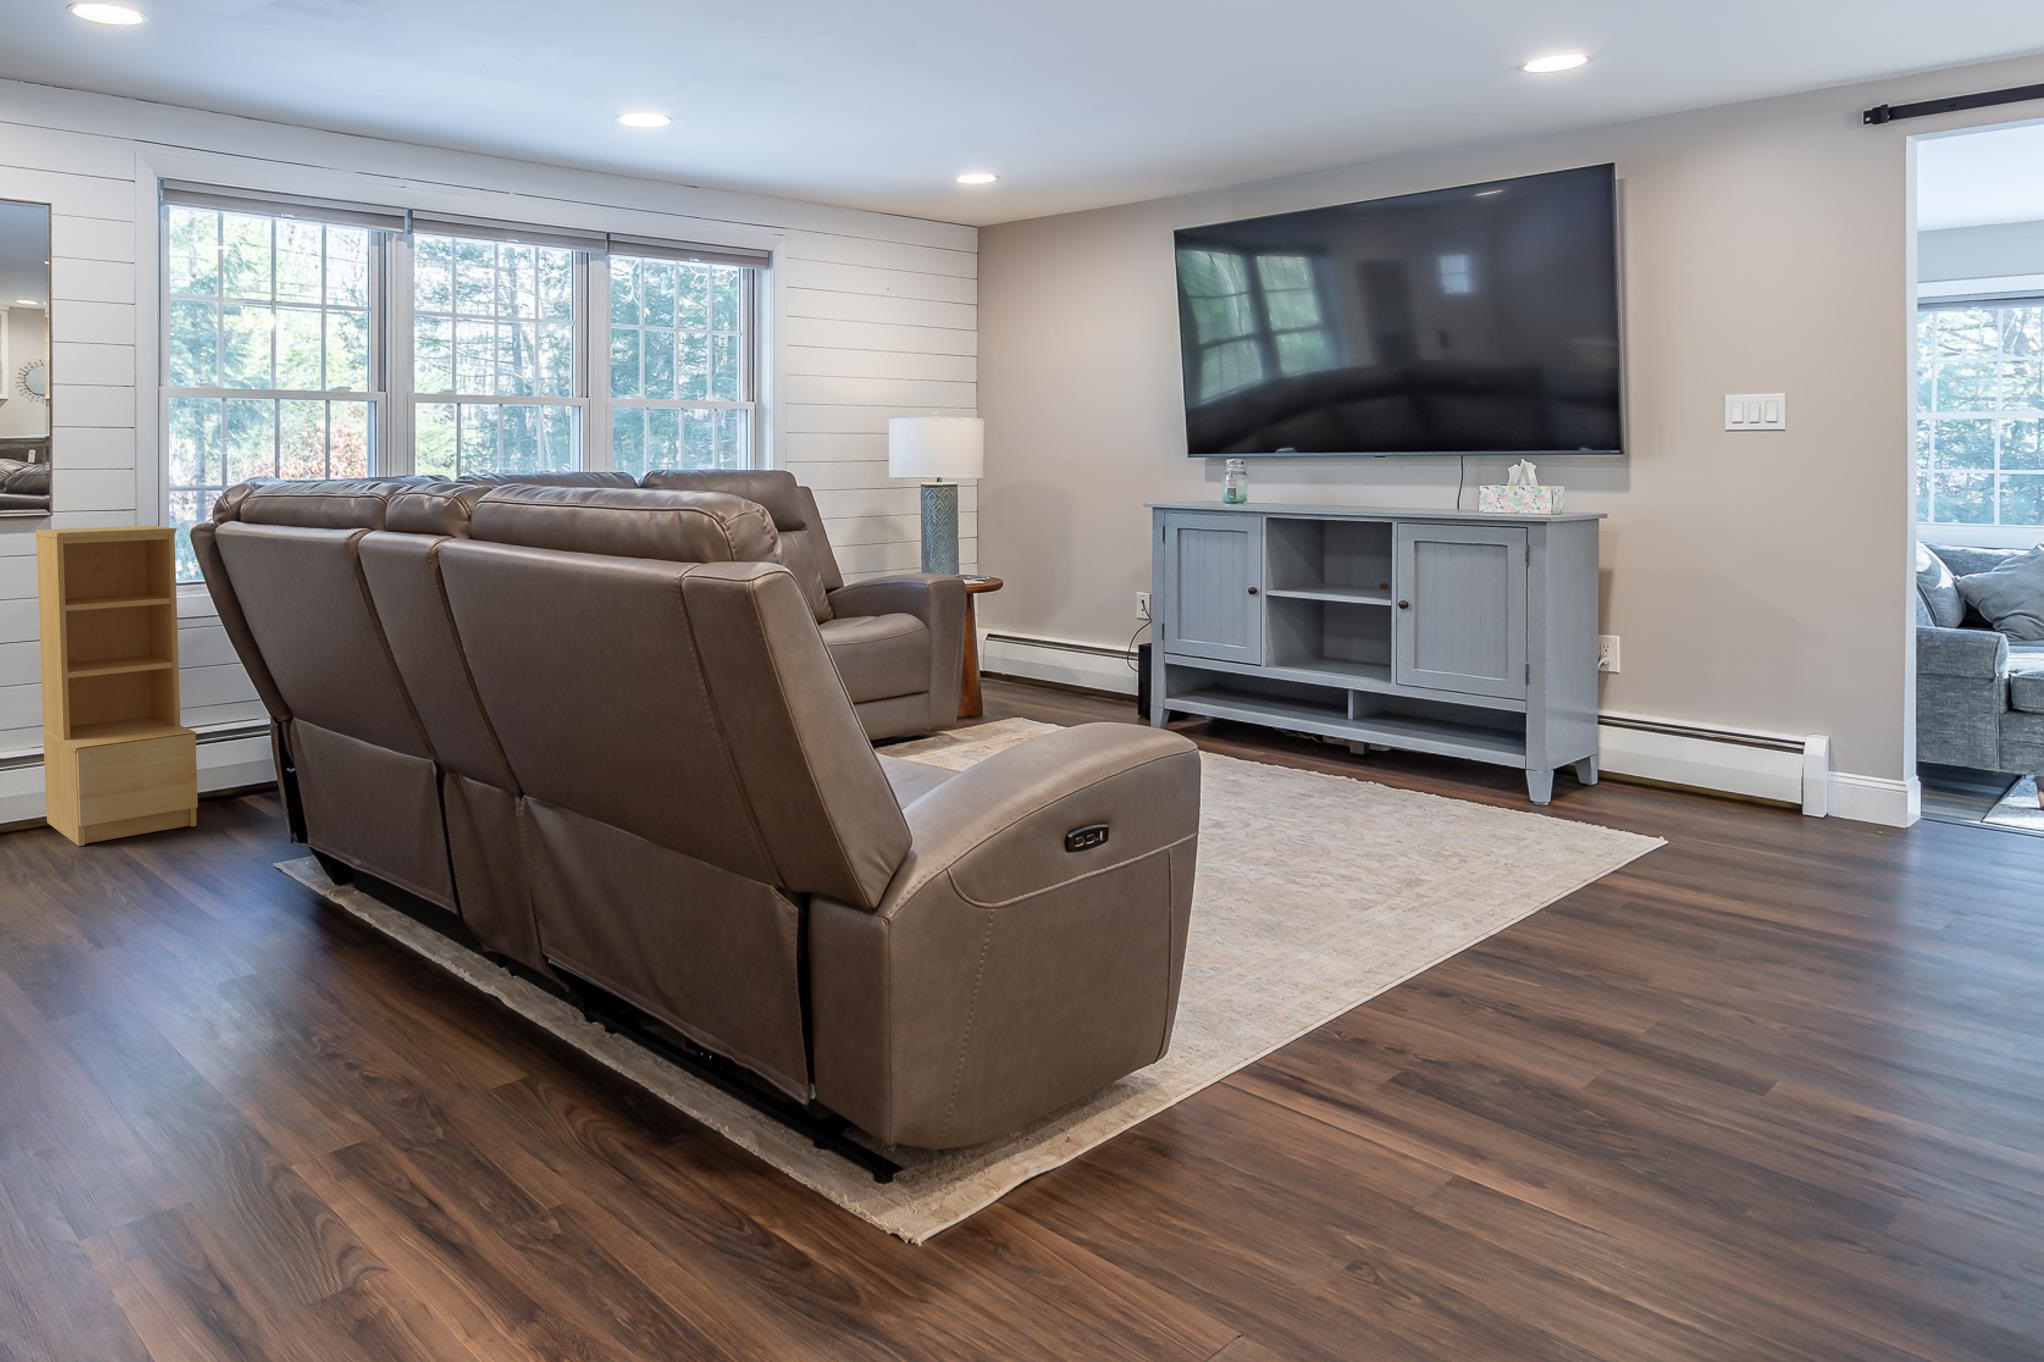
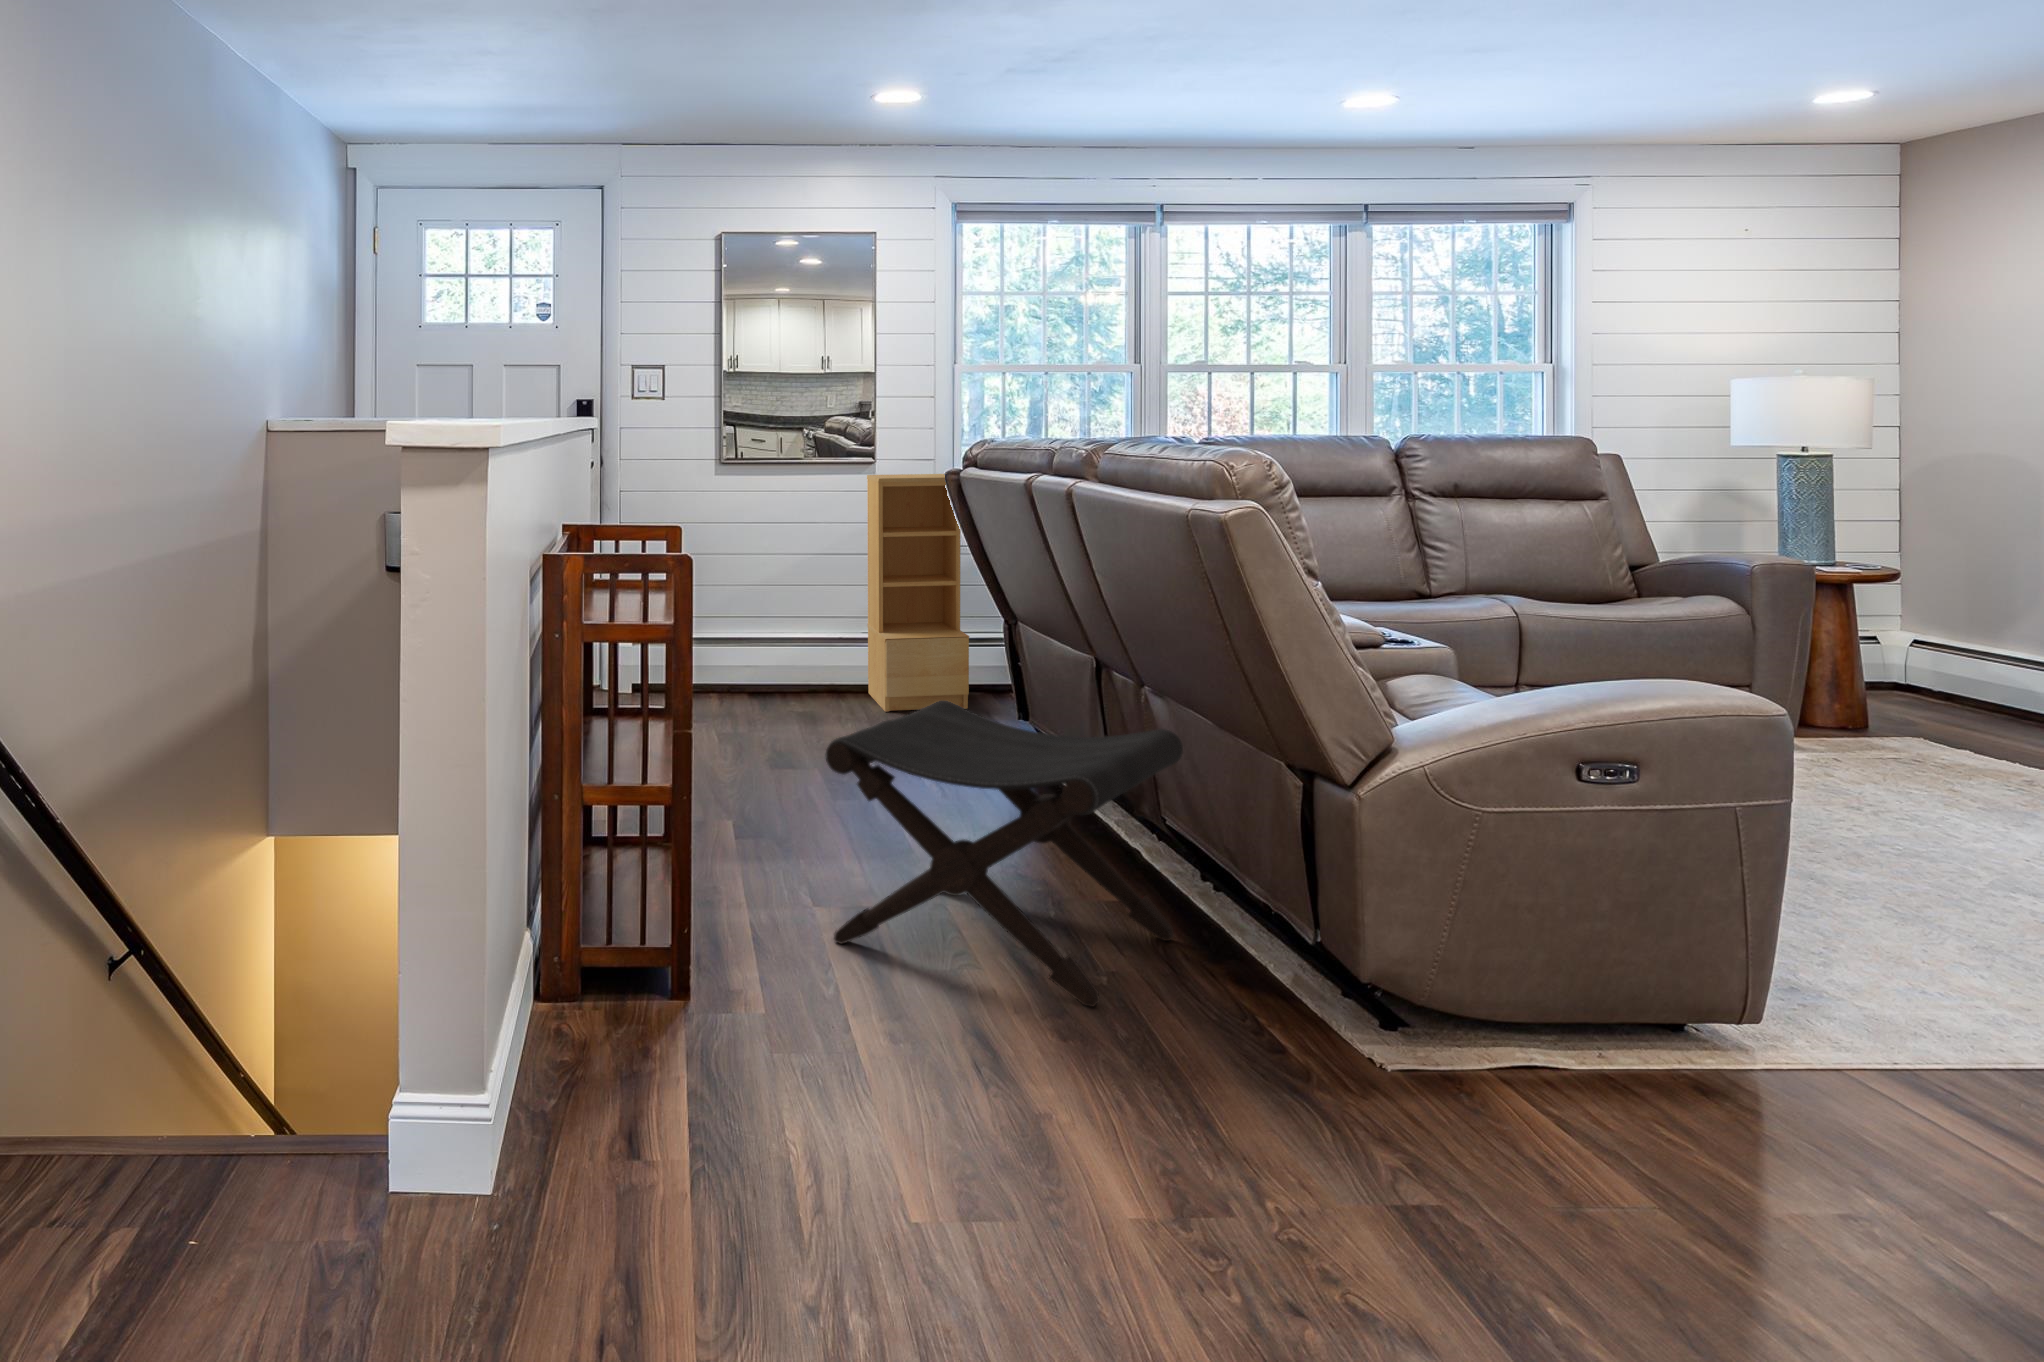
footstool: none [62,838,593,1270] -> present [826,701,1183,1006]

